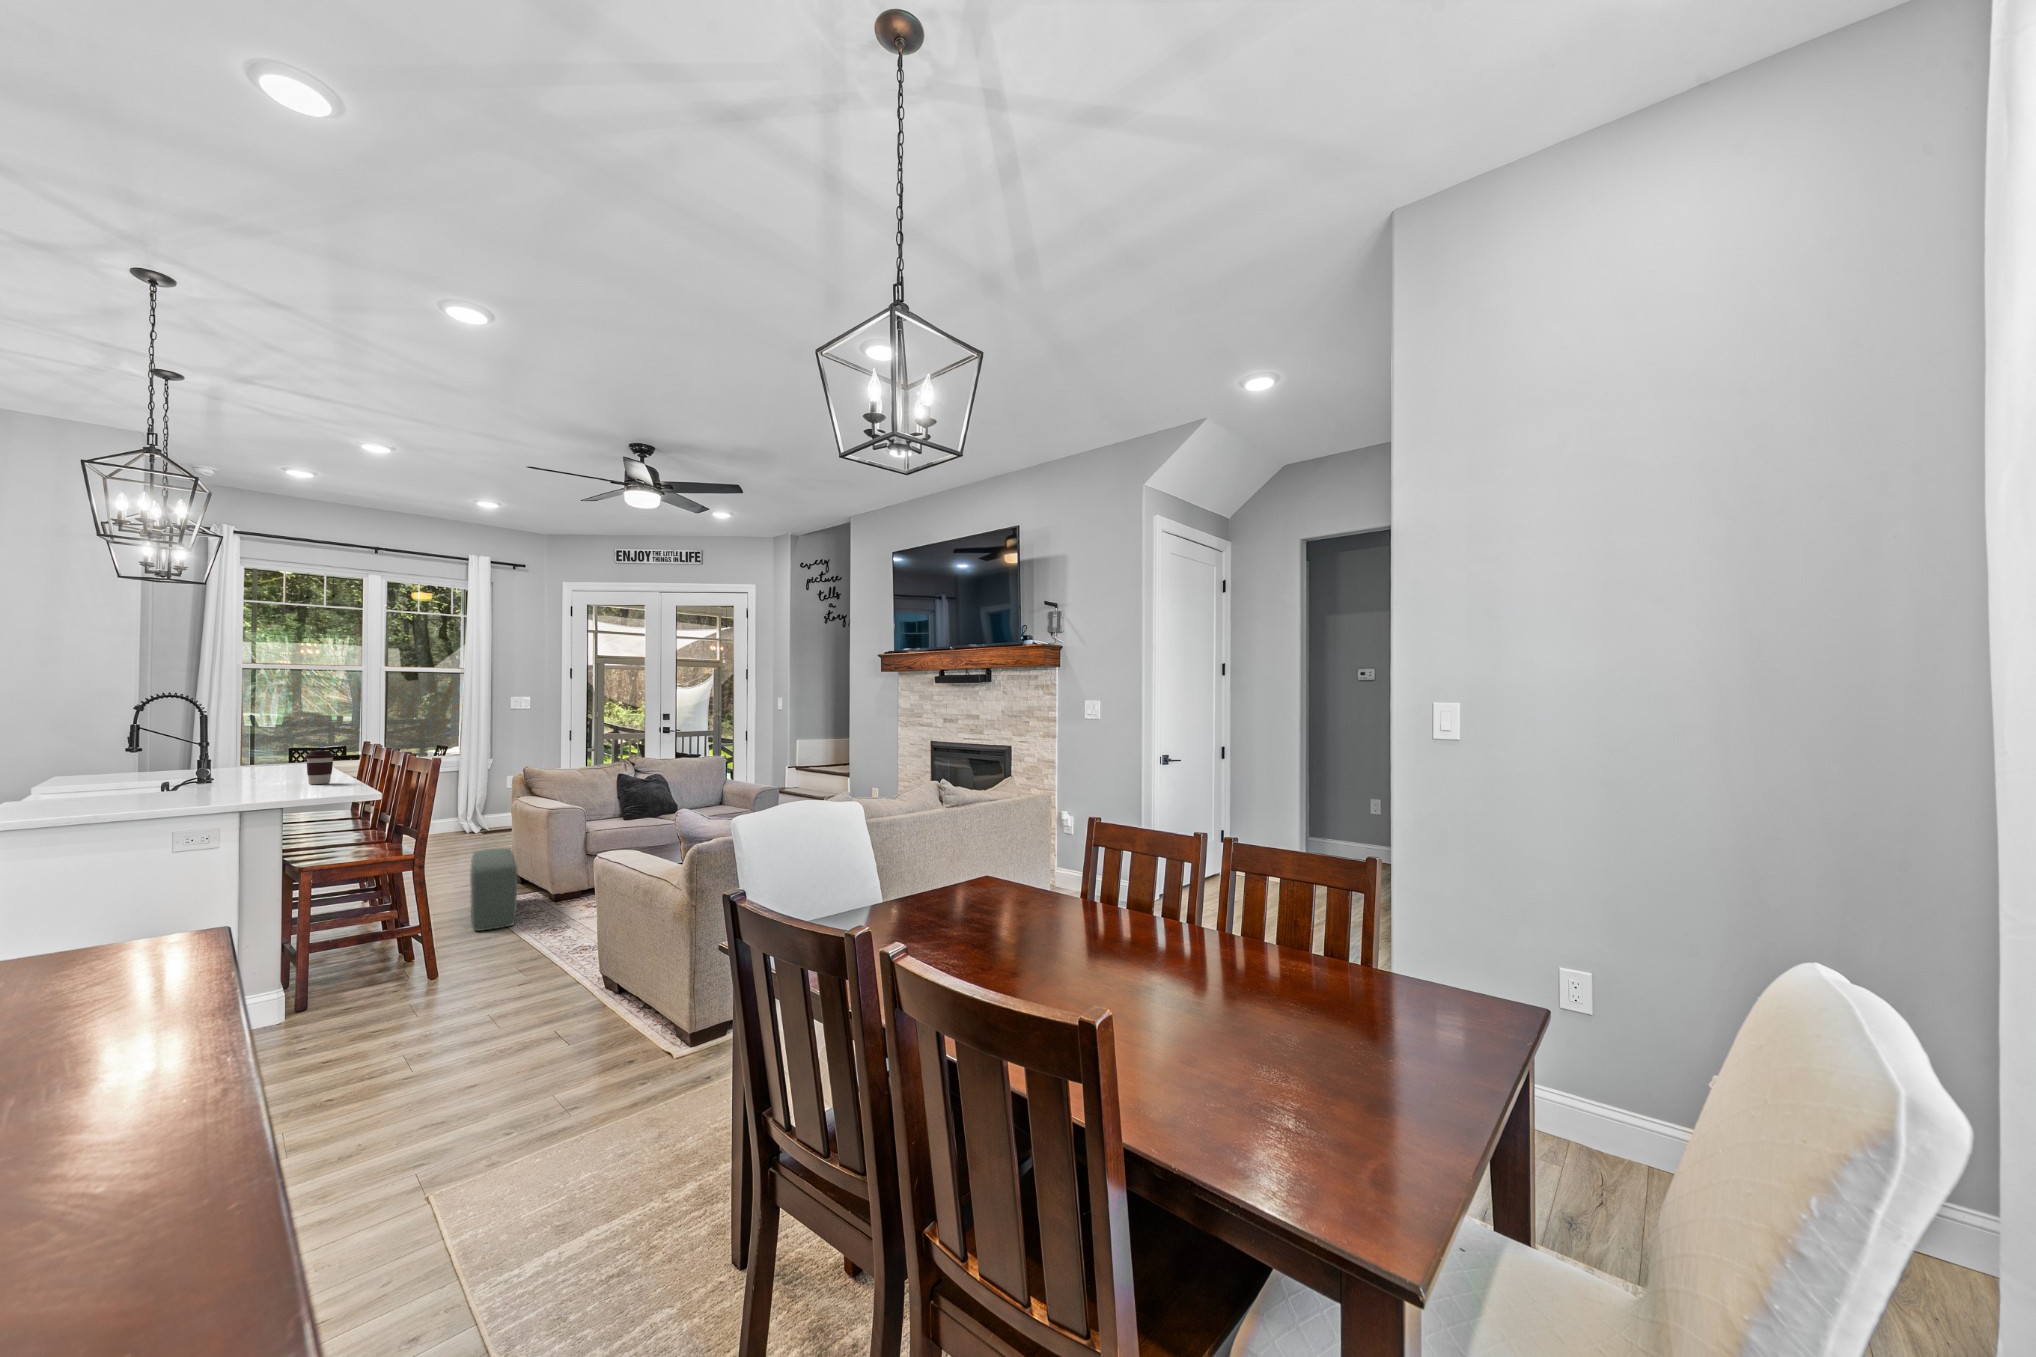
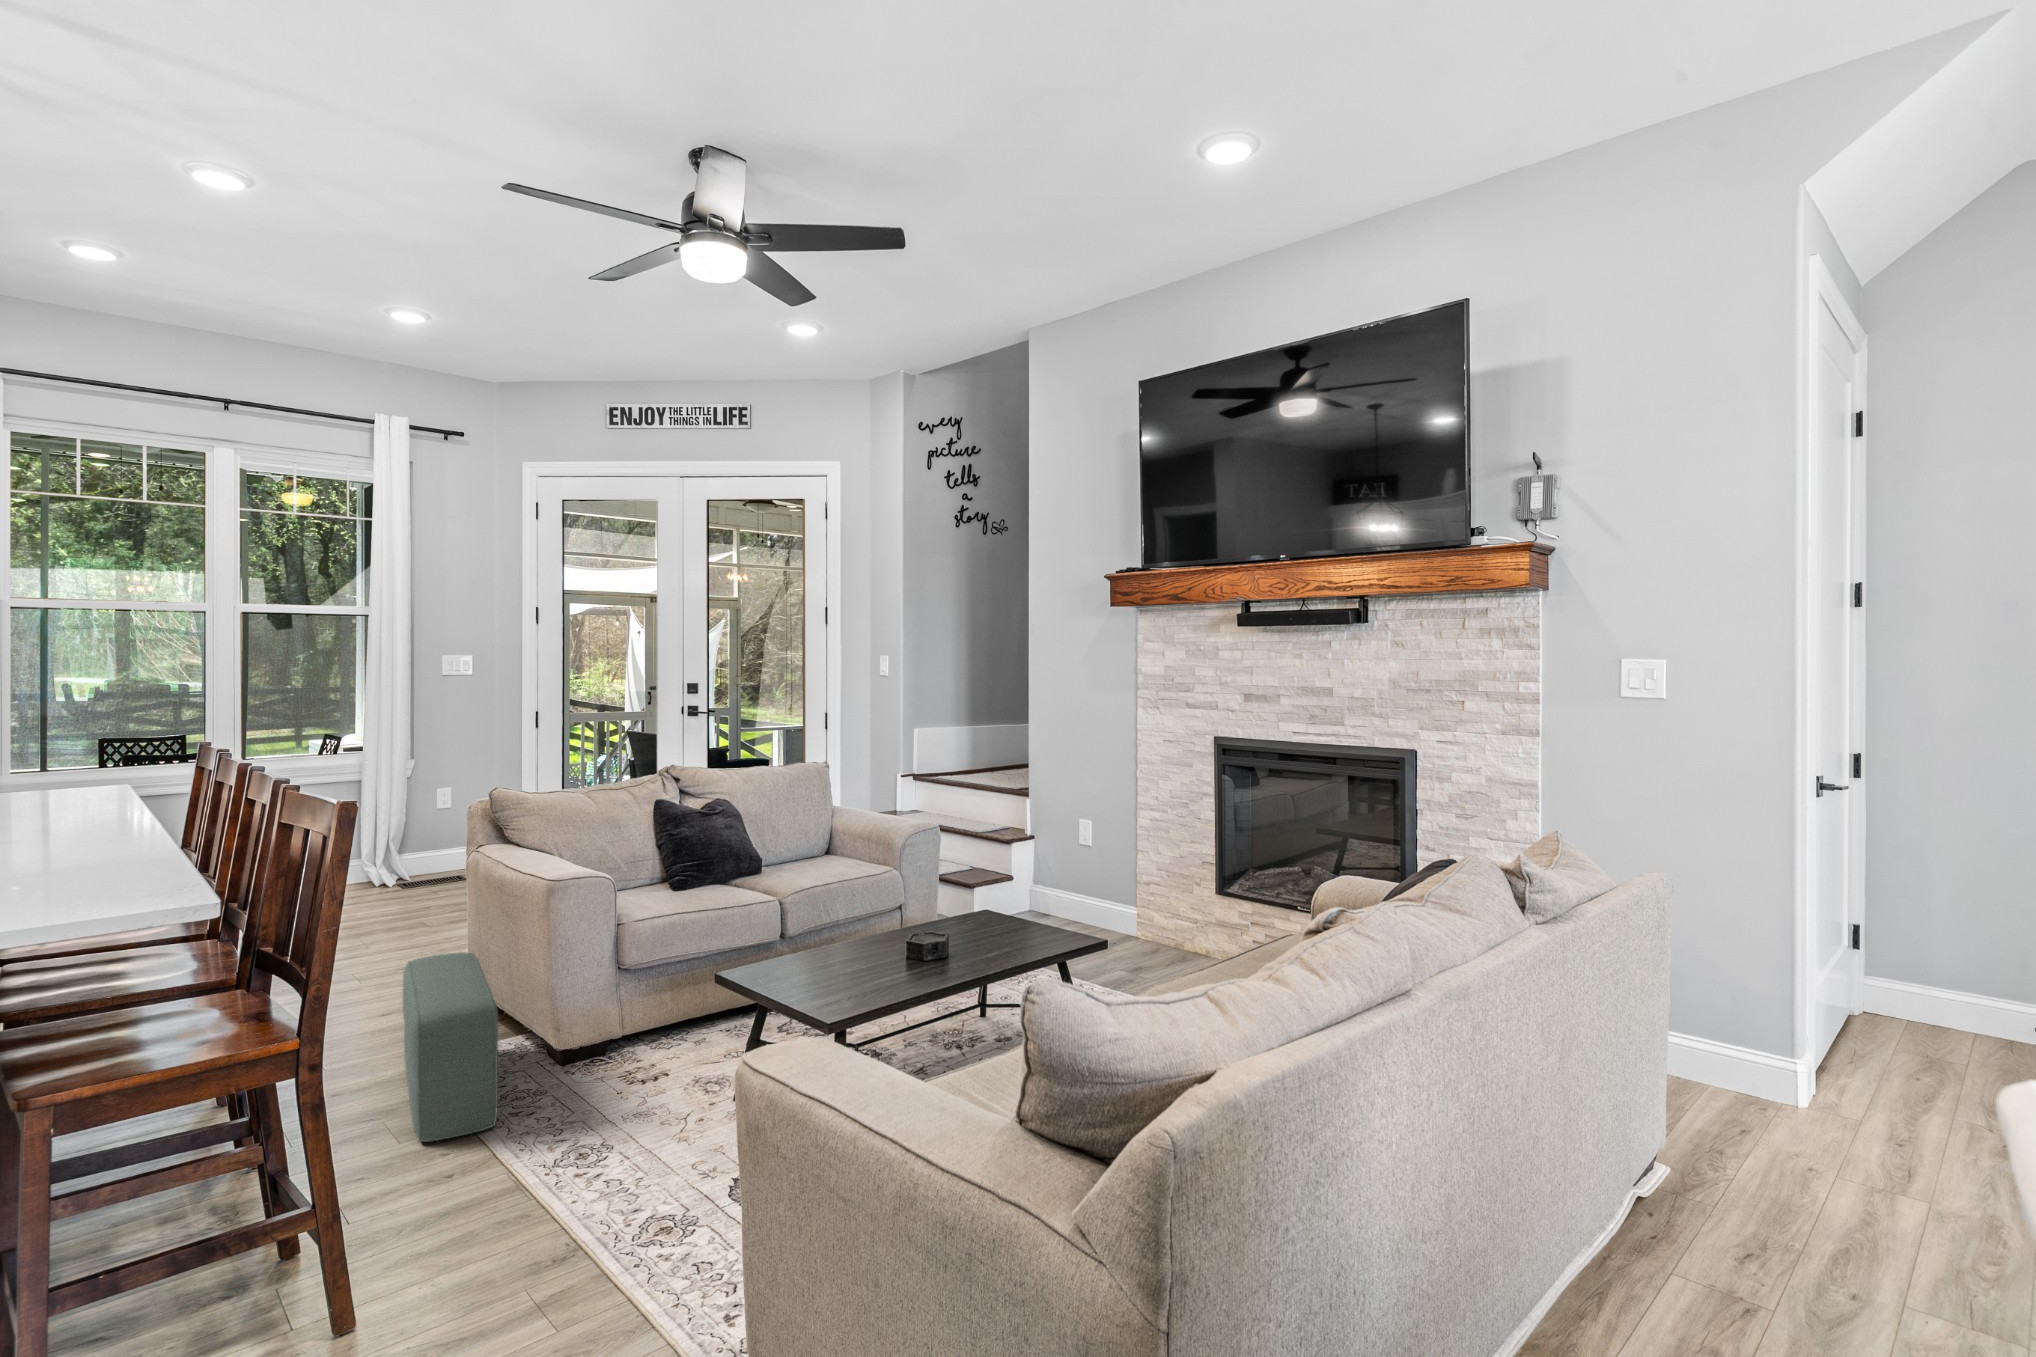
coffee cup: present [305,751,335,784] -> none [56,773,120,850]

